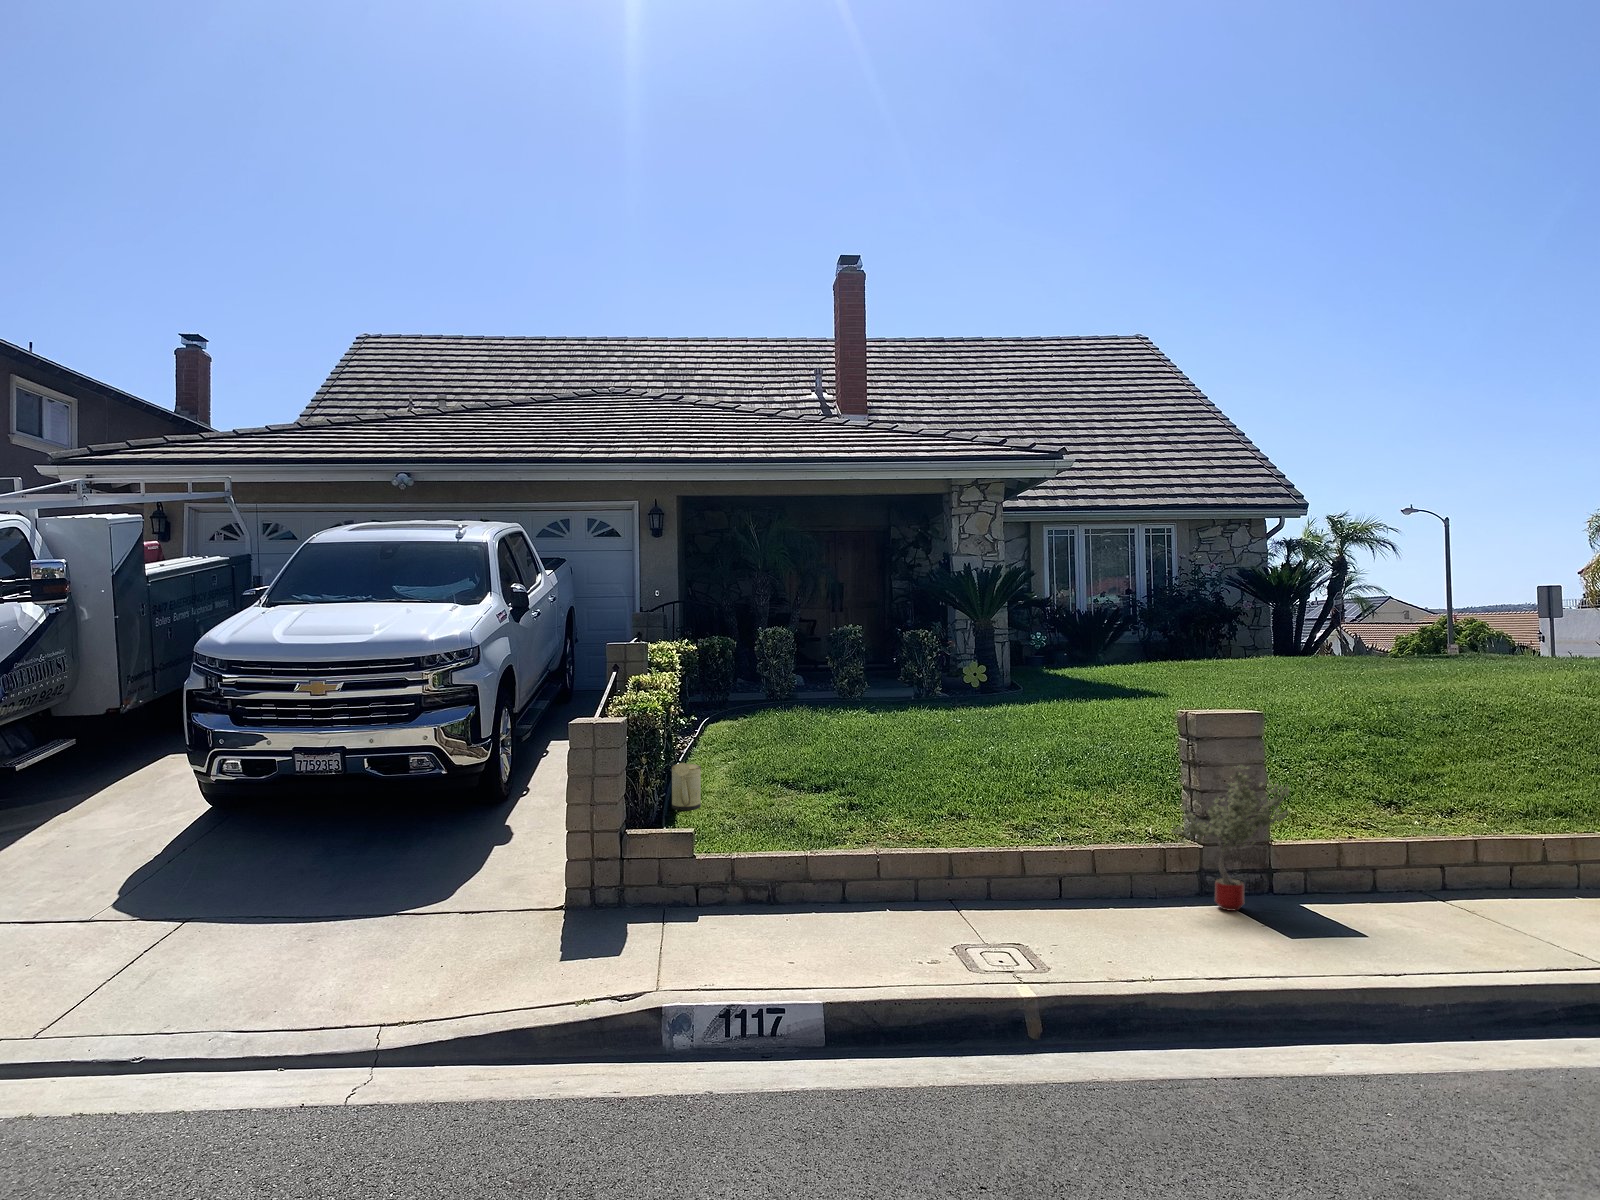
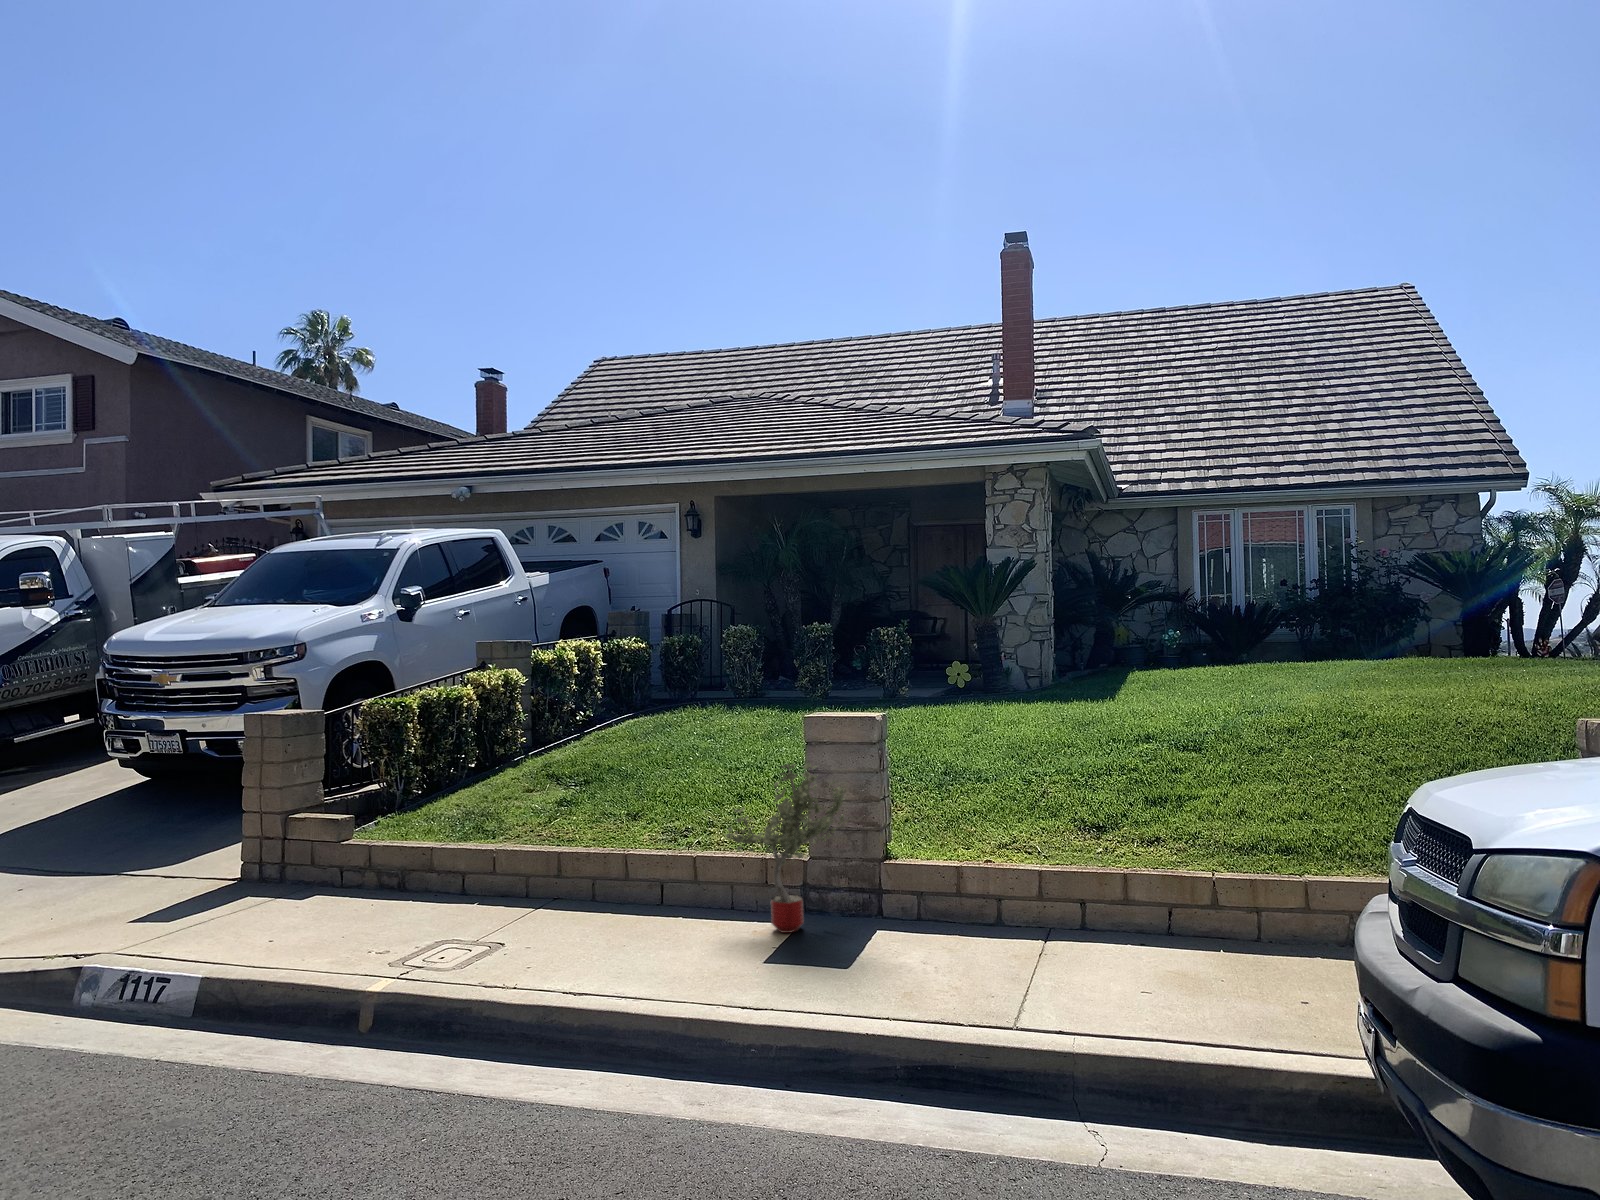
watering can: present [672,751,701,810] -> none [399,737,449,795]

